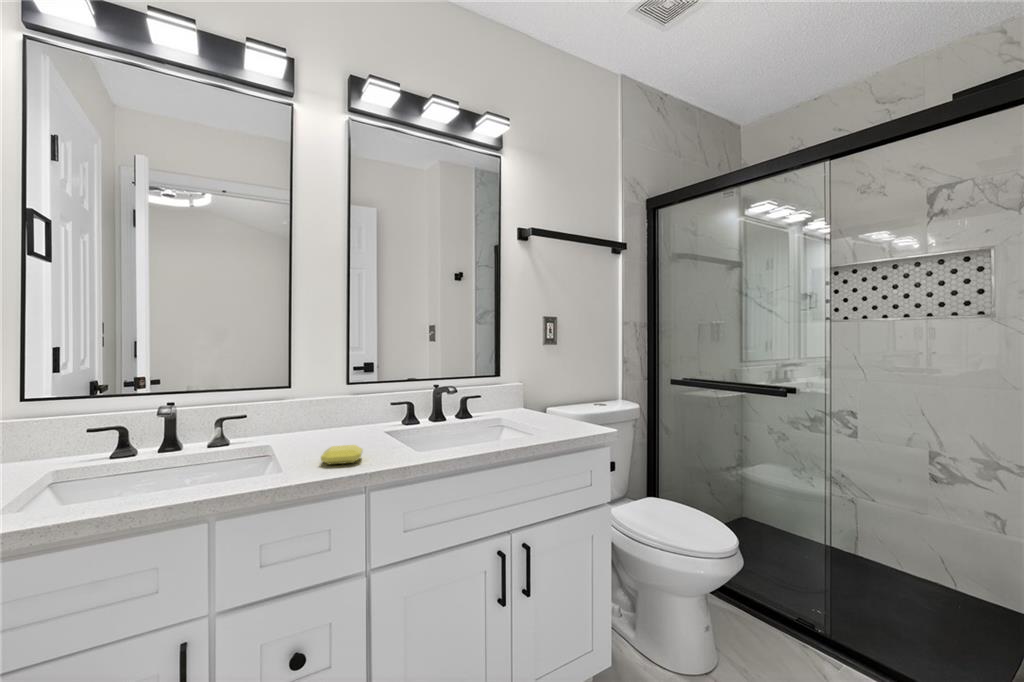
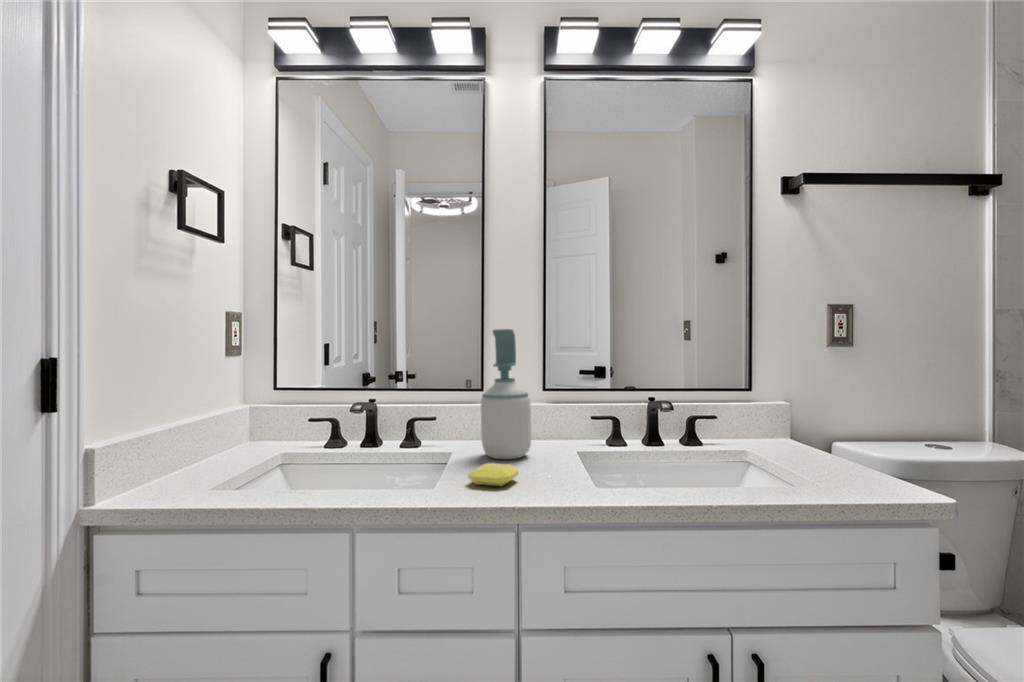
soap bottle: none [306,332,353,444] -> present [481,329,531,459]

